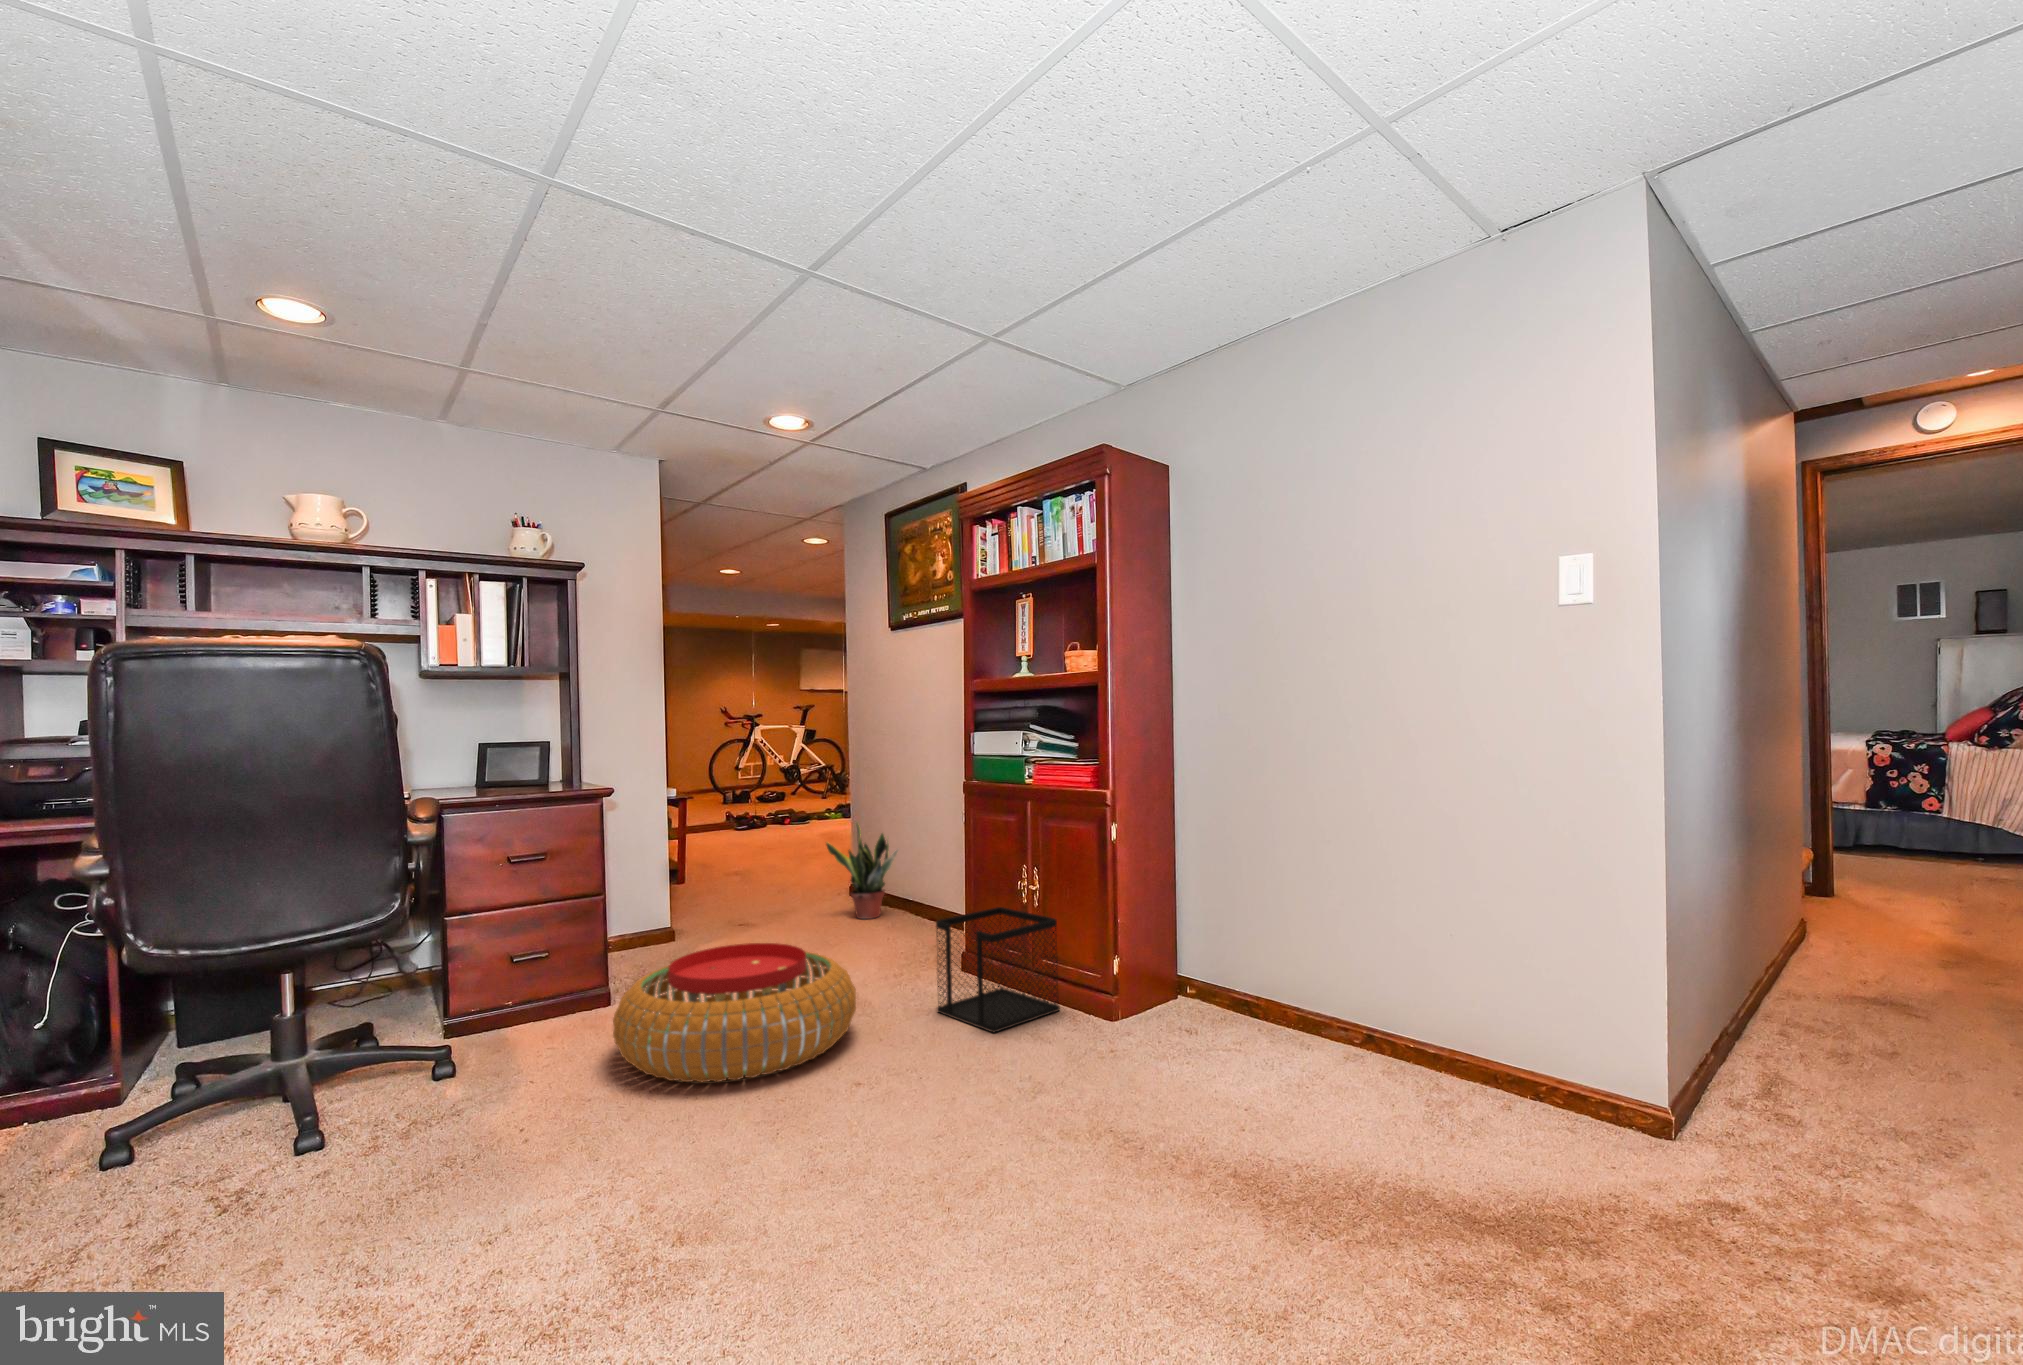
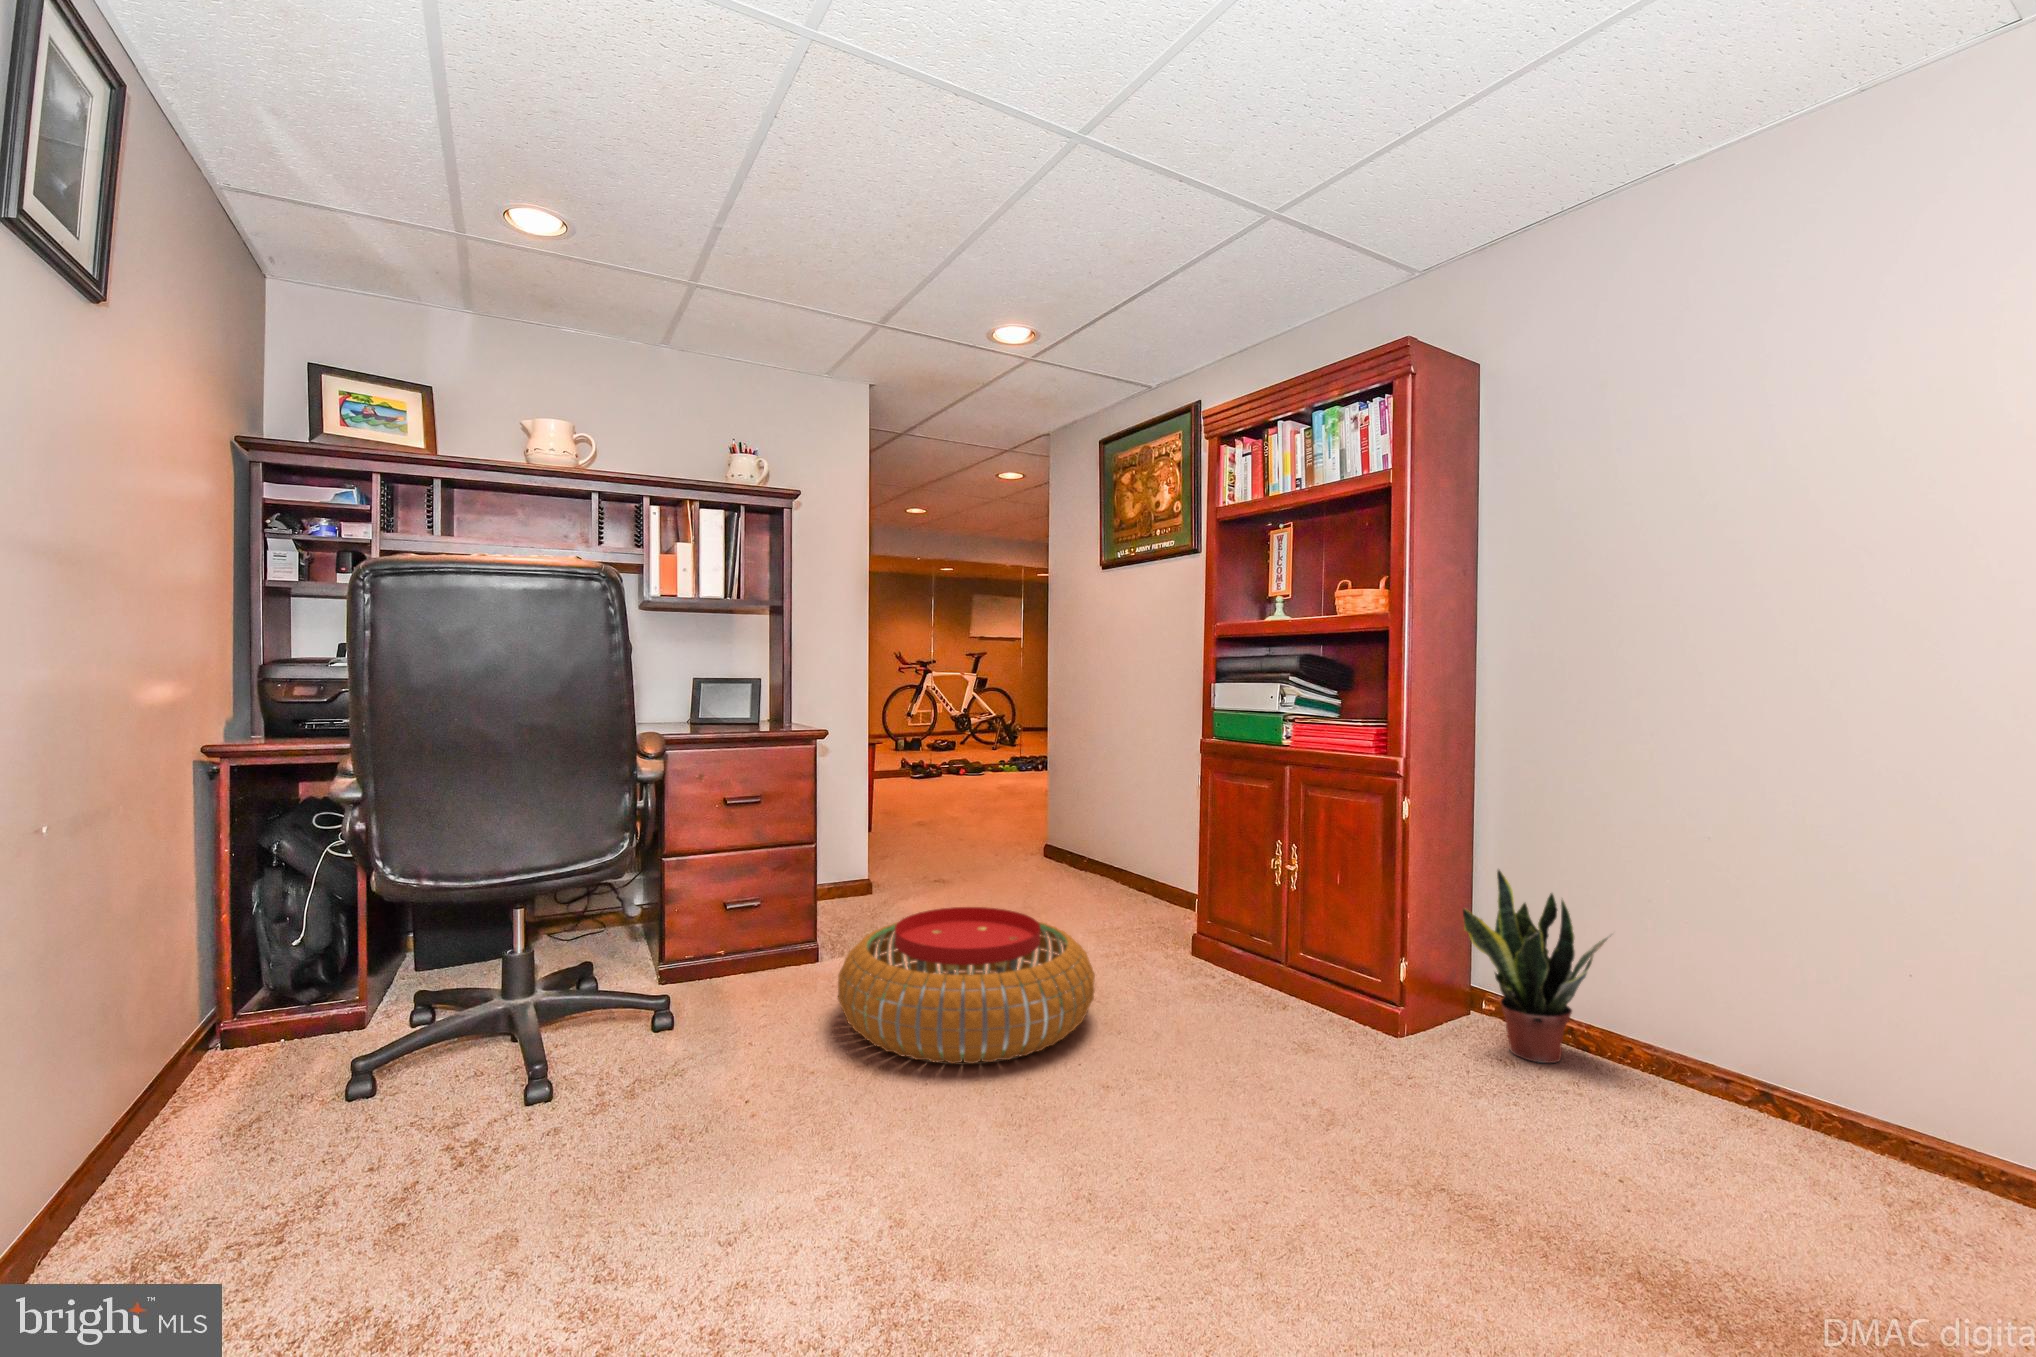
potted plant: present [826,824,898,919] -> present [1463,870,1609,1063]
wastebasket: present [936,907,1060,1033] -> none [1177,885,1323,1033]

